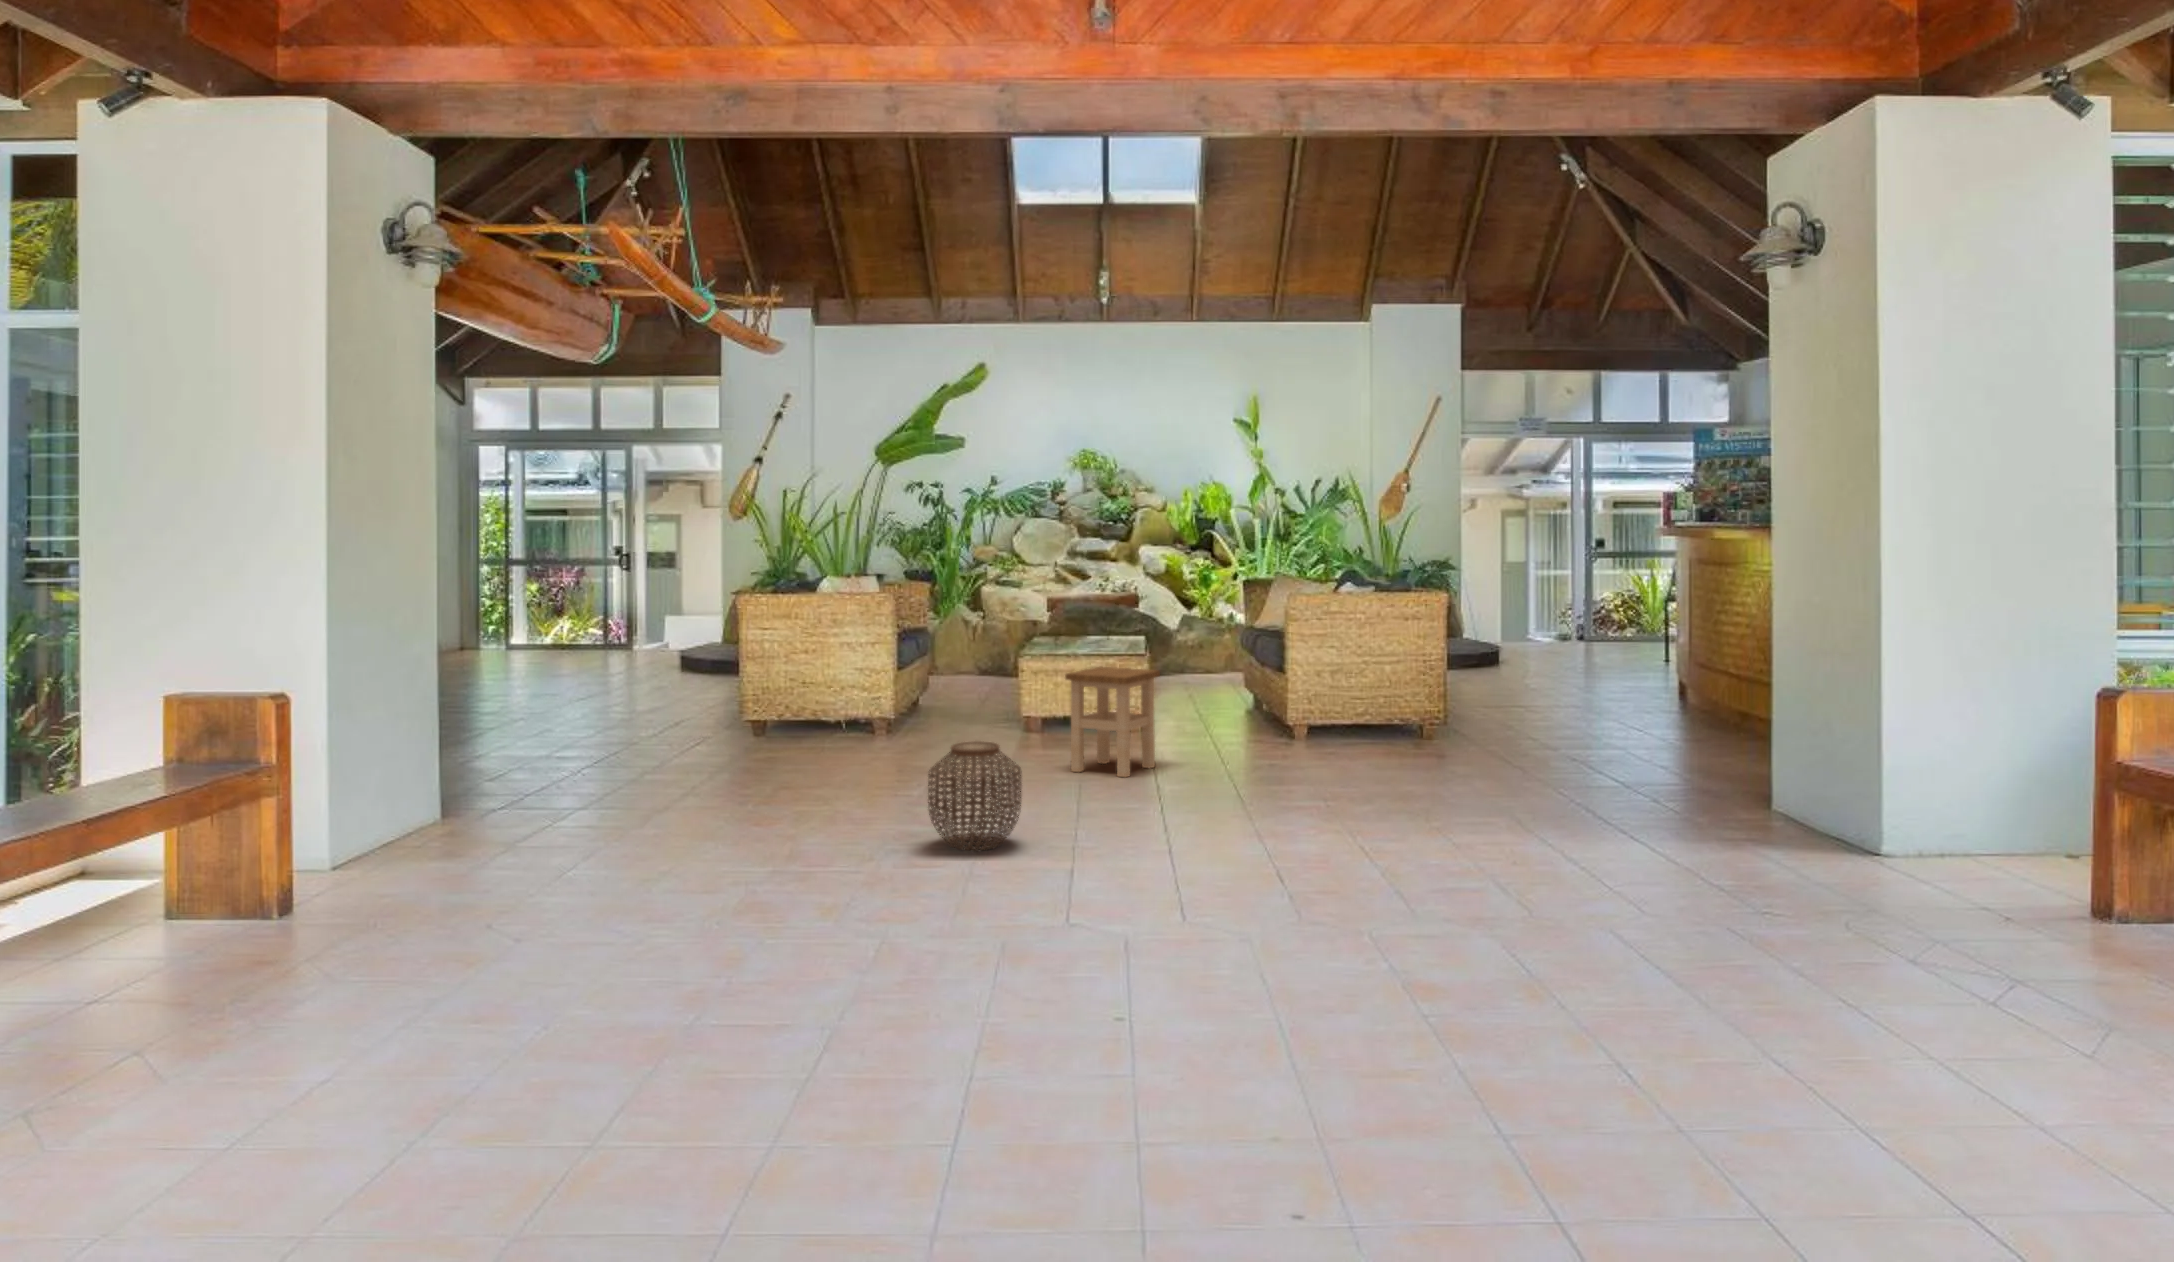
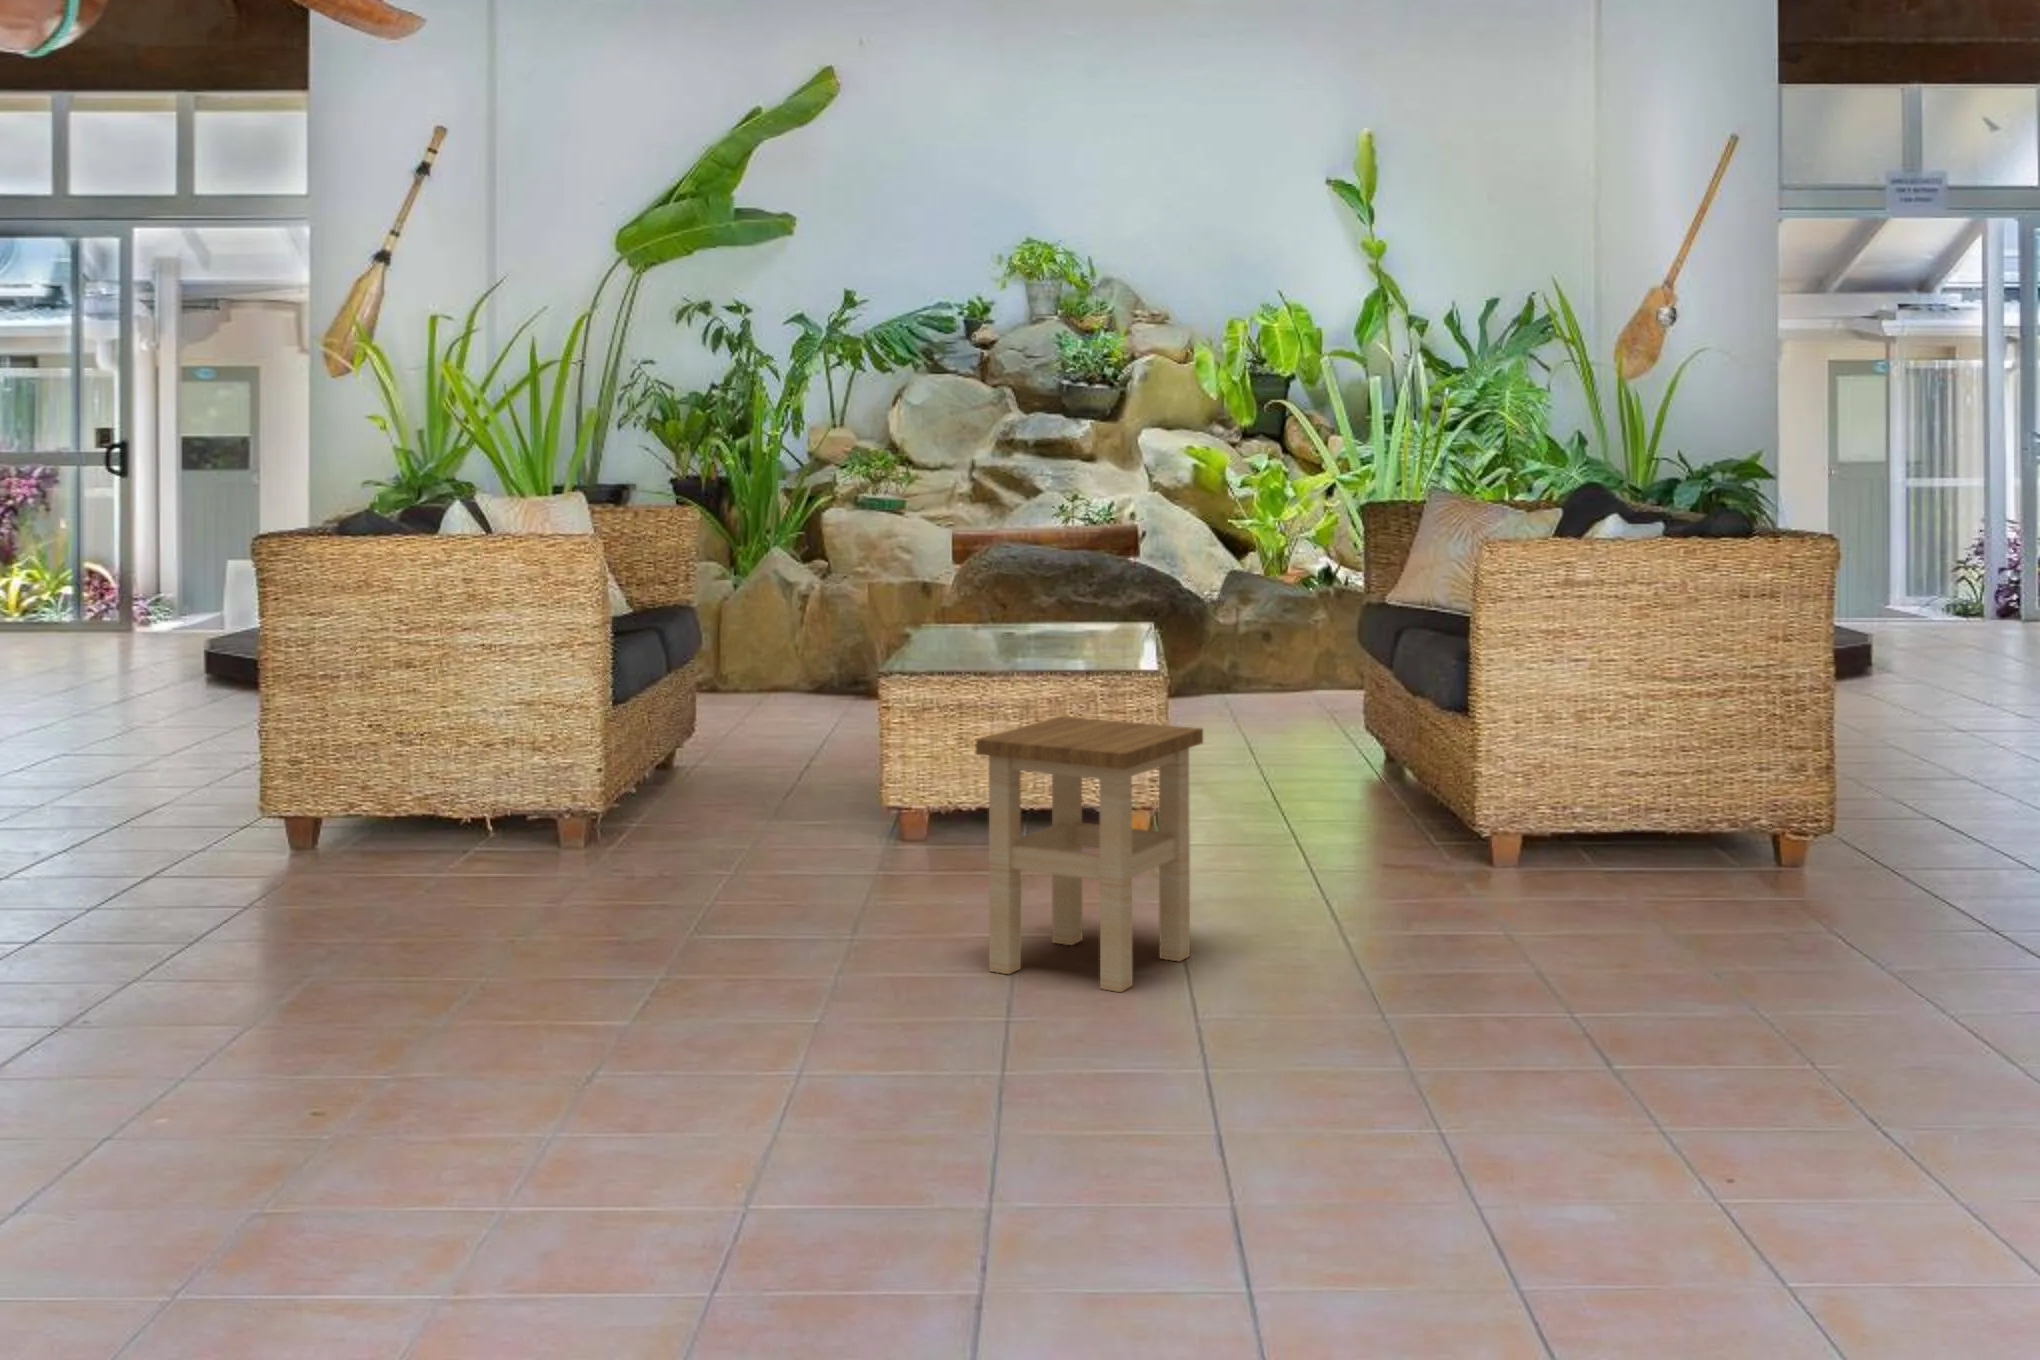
woven basket: present [928,741,1021,851] -> none [574,973,839,1292]

